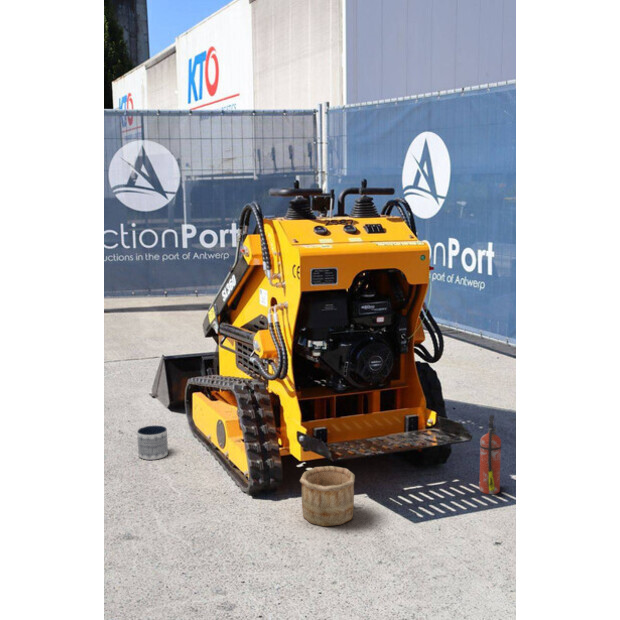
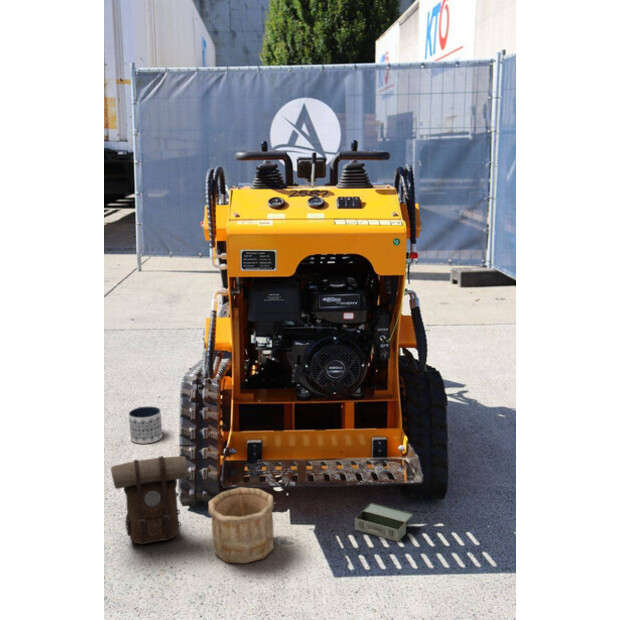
fire extinguisher: present [479,415,501,494] -> none [453,452,481,555]
backpack: none [217,446,279,527] -> present [111,456,187,544]
toolbox: none [400,471,441,494] -> present [355,503,413,541]

